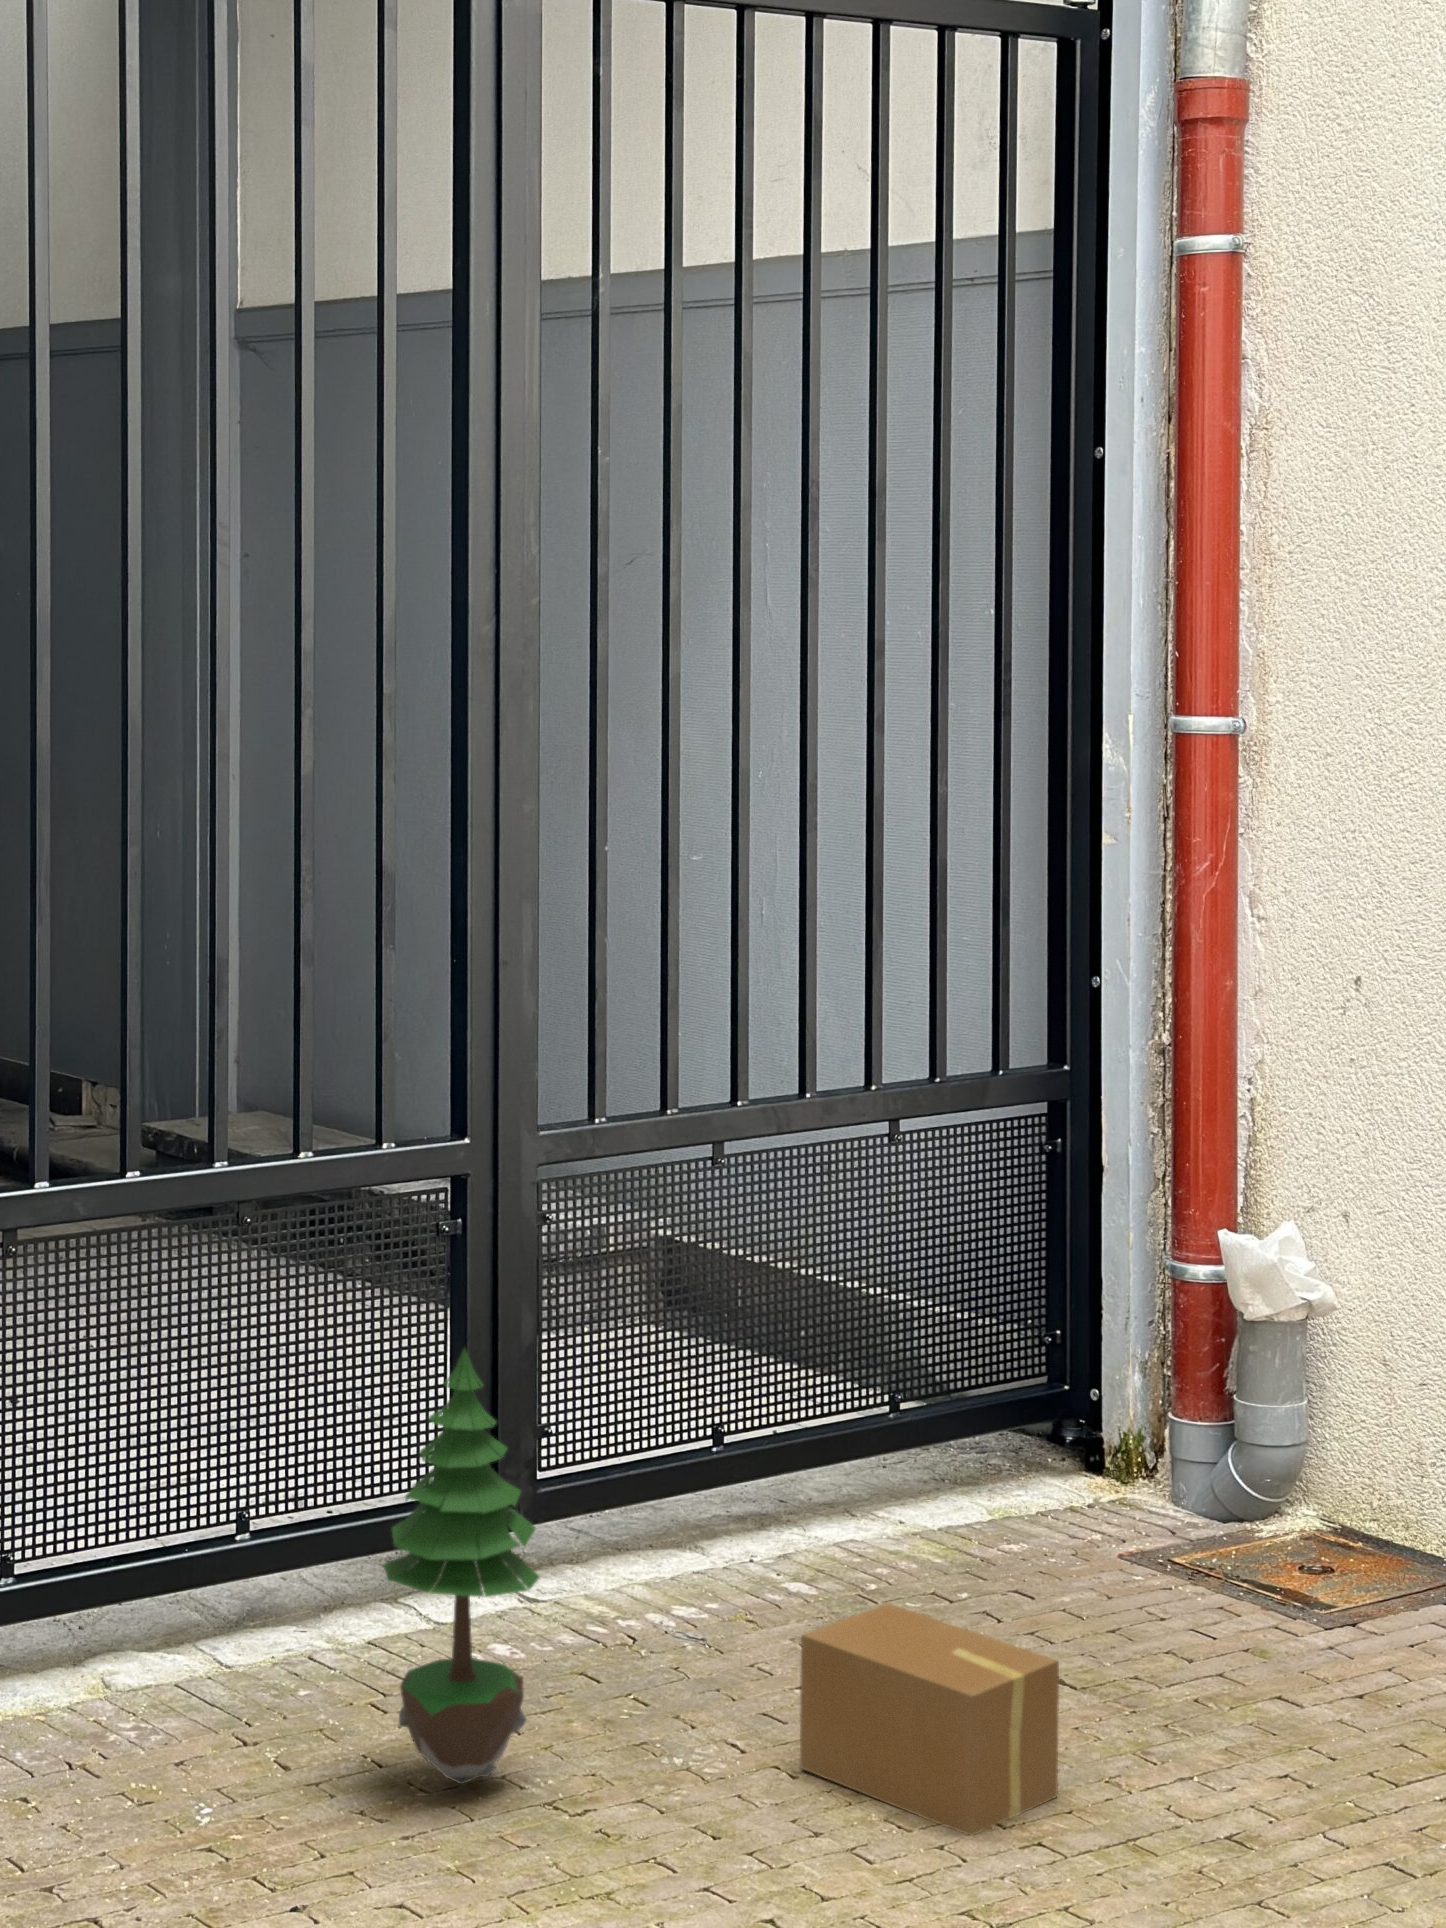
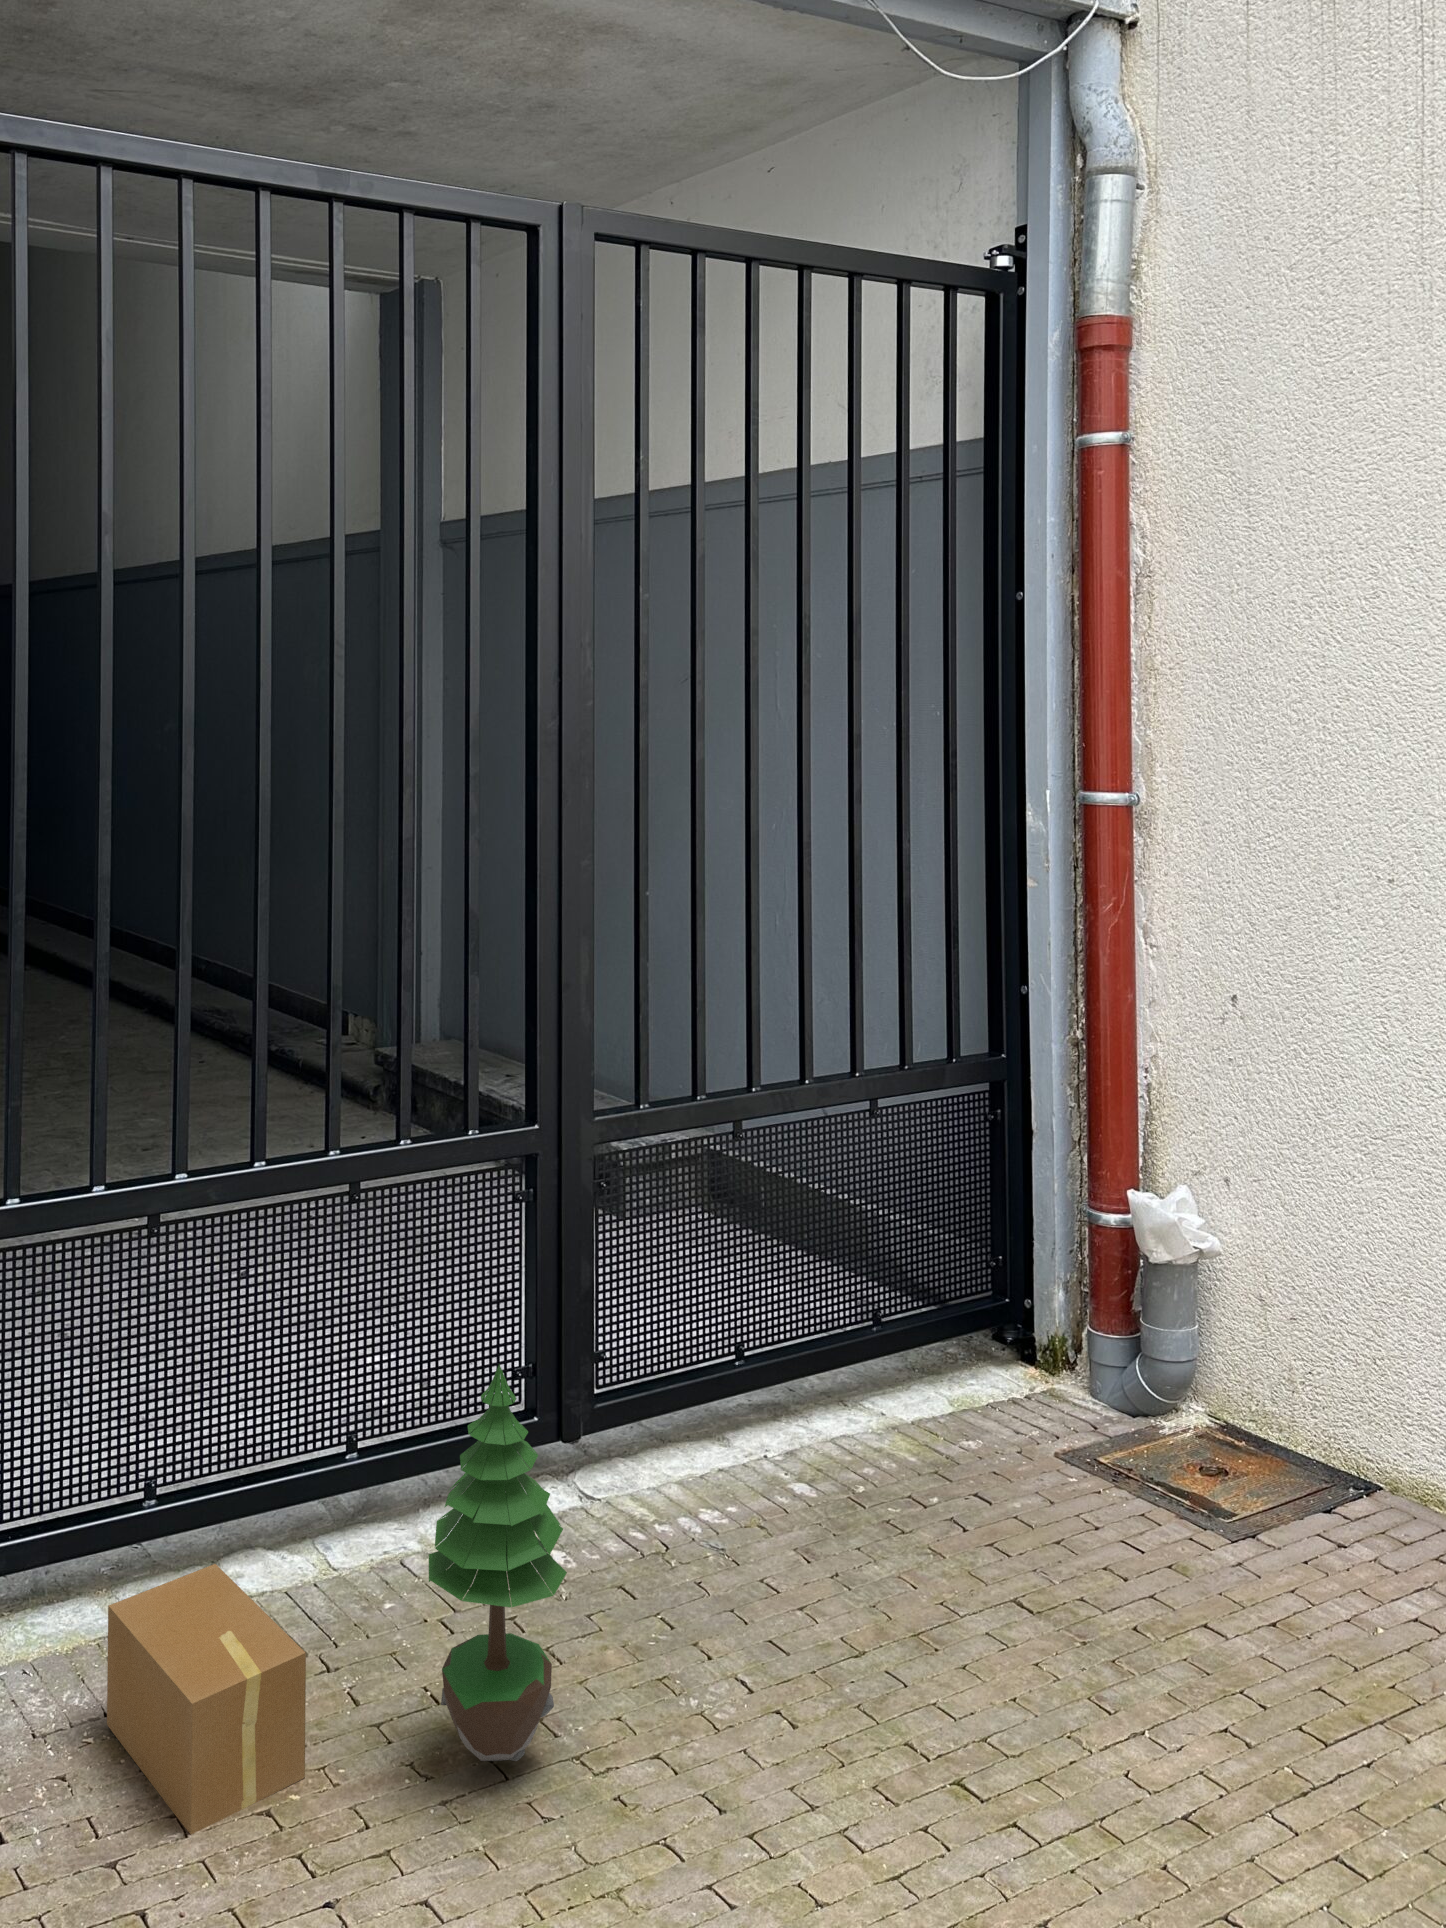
cardboard box: present [800,1603,1059,1835] -> present [107,1564,306,1835]

